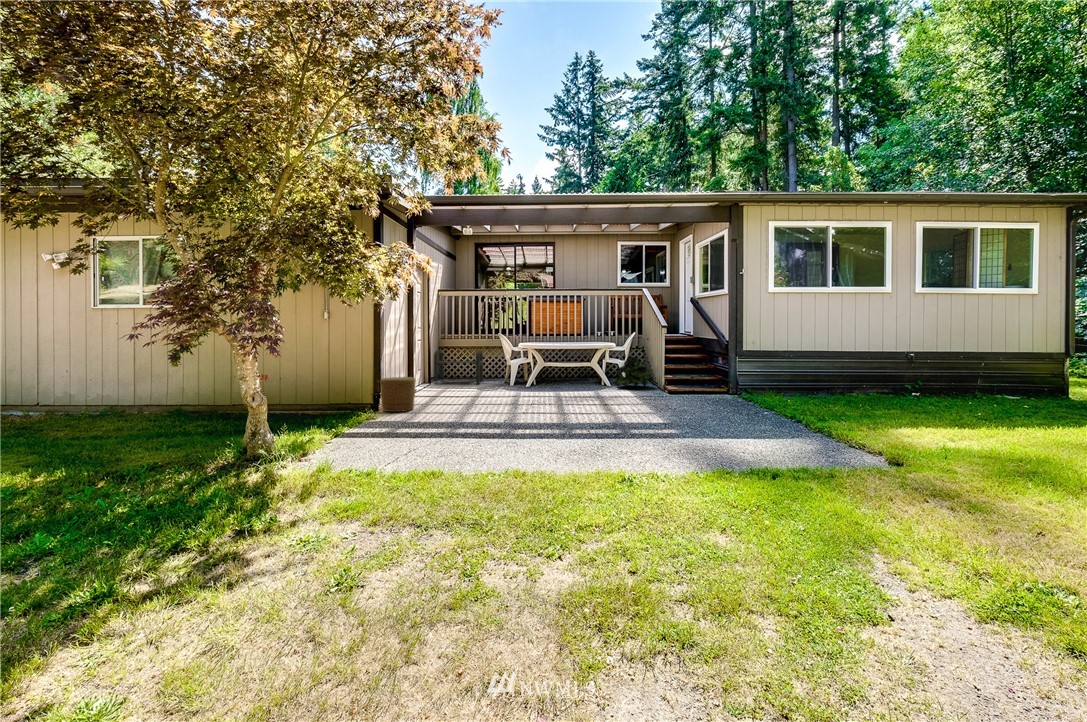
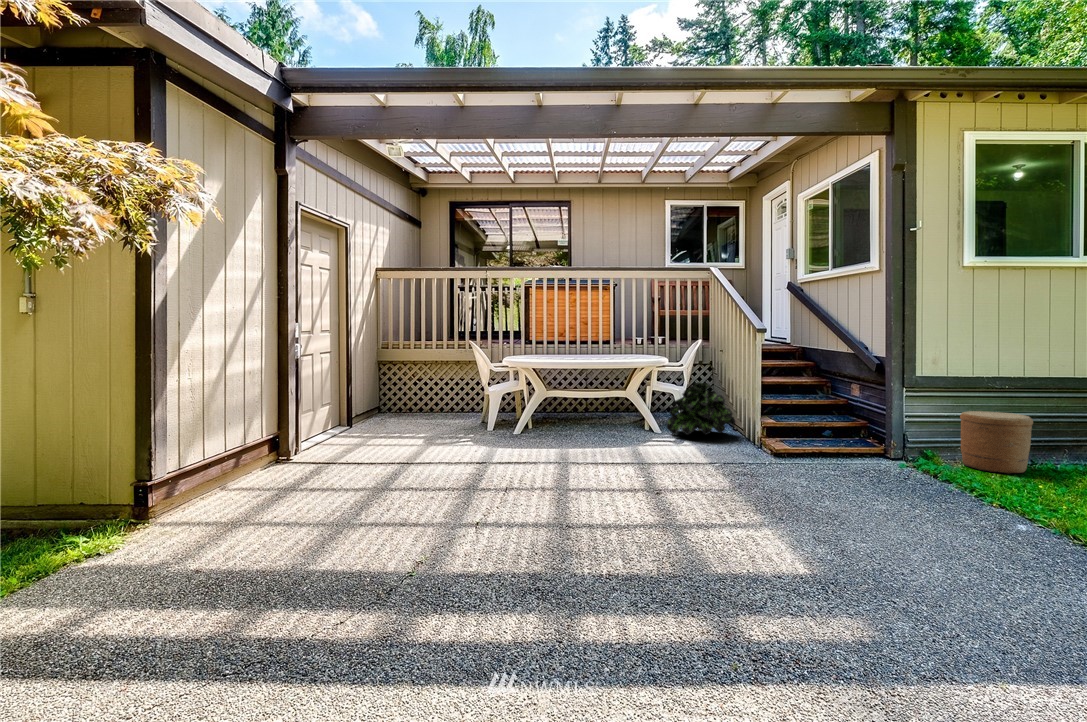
bench: present [434,350,484,384] -> none [365,367,450,424]
woven basket: present [380,377,415,412] -> present [960,411,1033,474]

